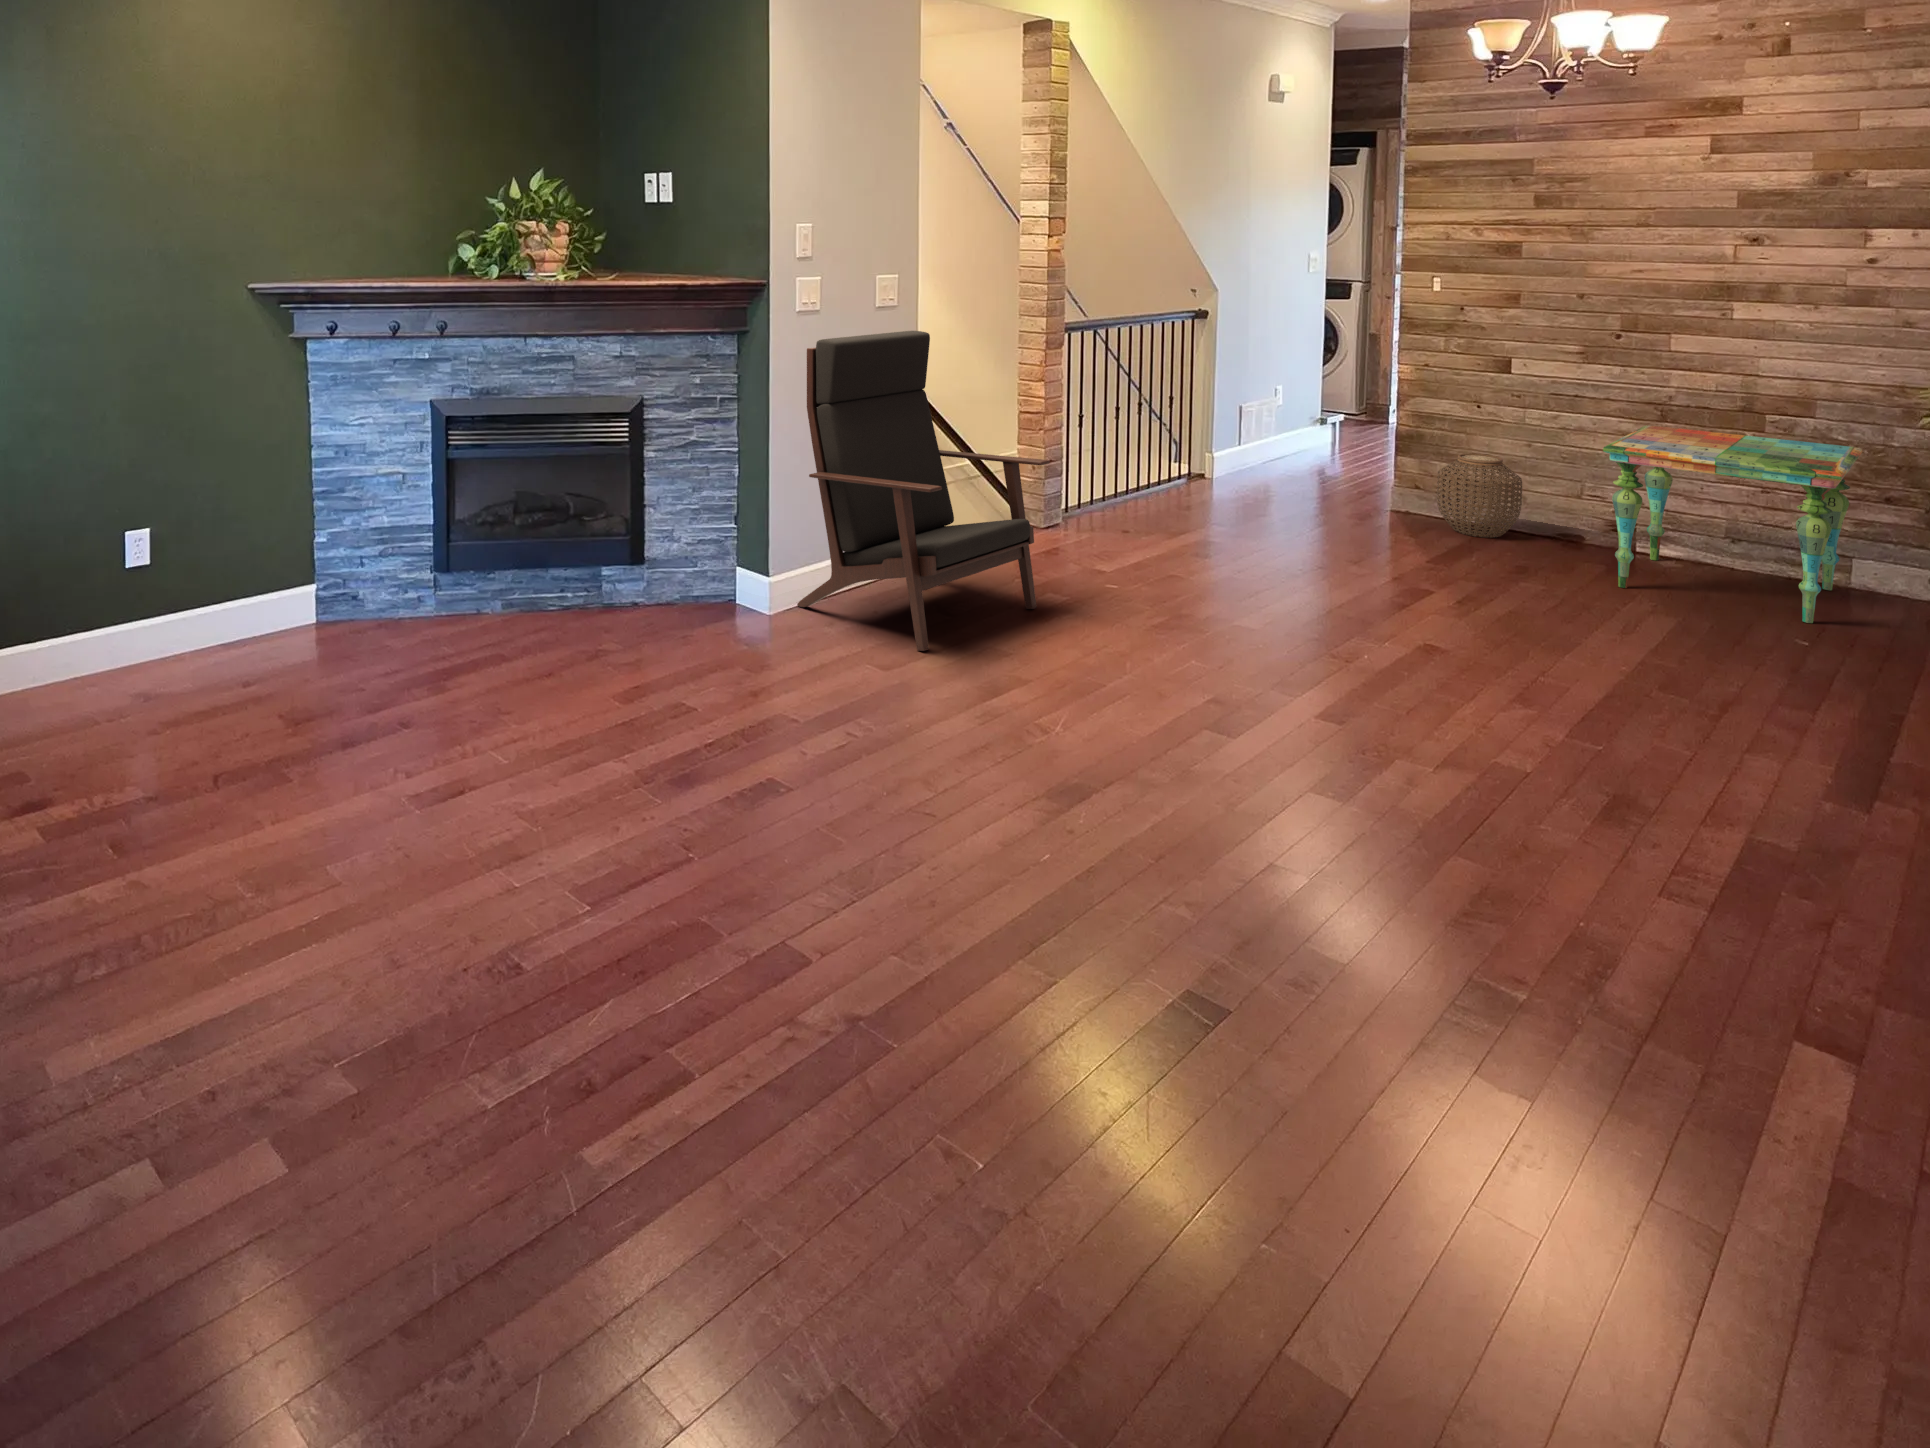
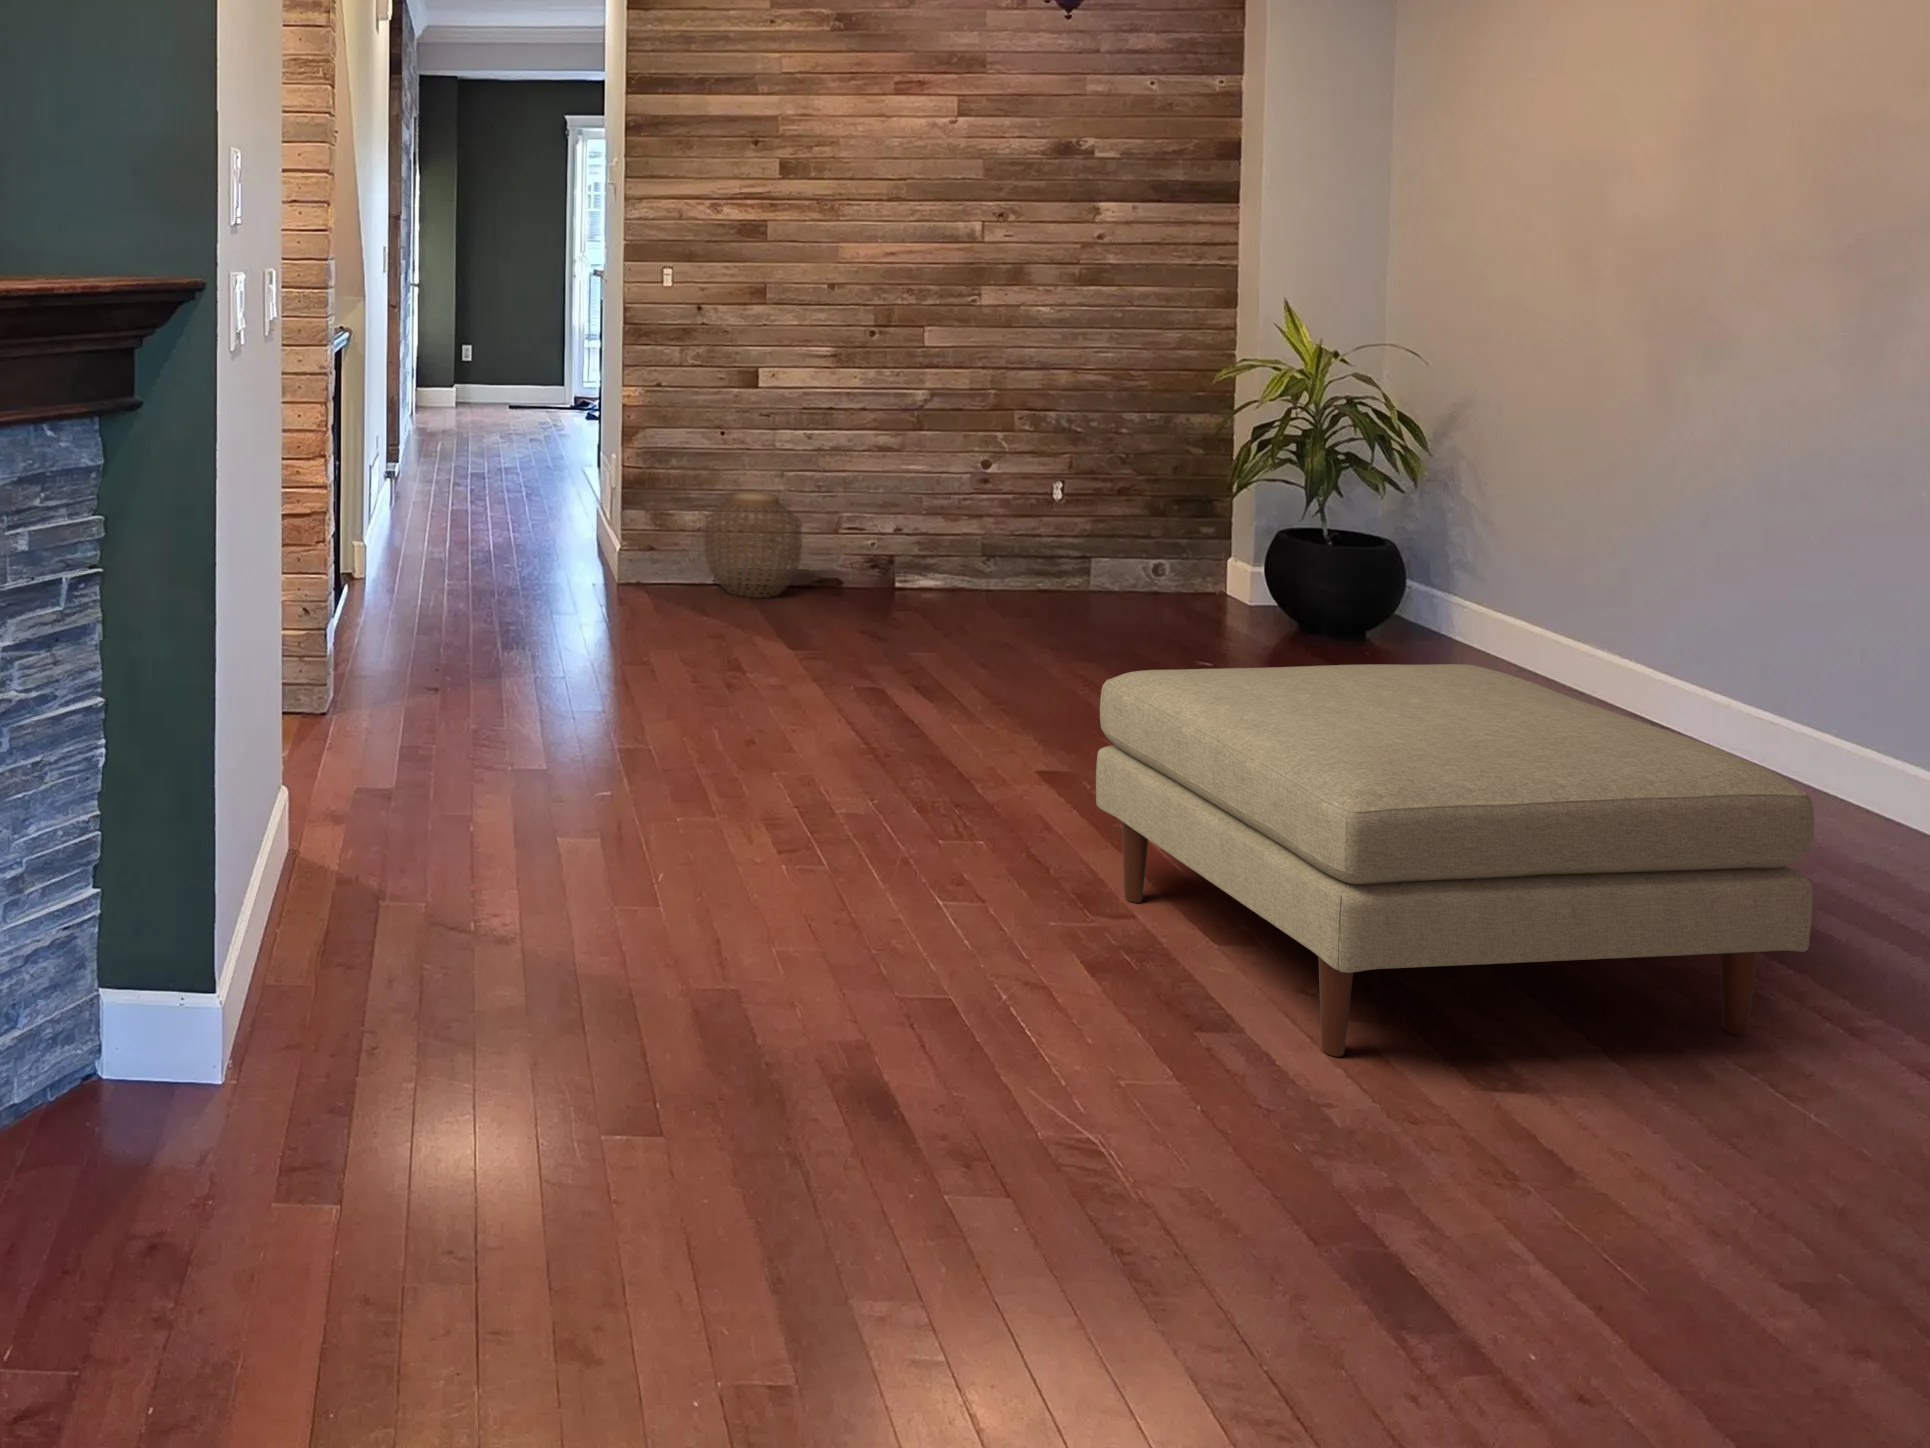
lounge chair: present [797,331,1050,651] -> none [248,378,674,1051]
side table: present [1603,425,1862,623] -> none [908,434,1196,636]
ottoman: none [1229,550,1623,846] -> present [1096,664,1814,1057]

